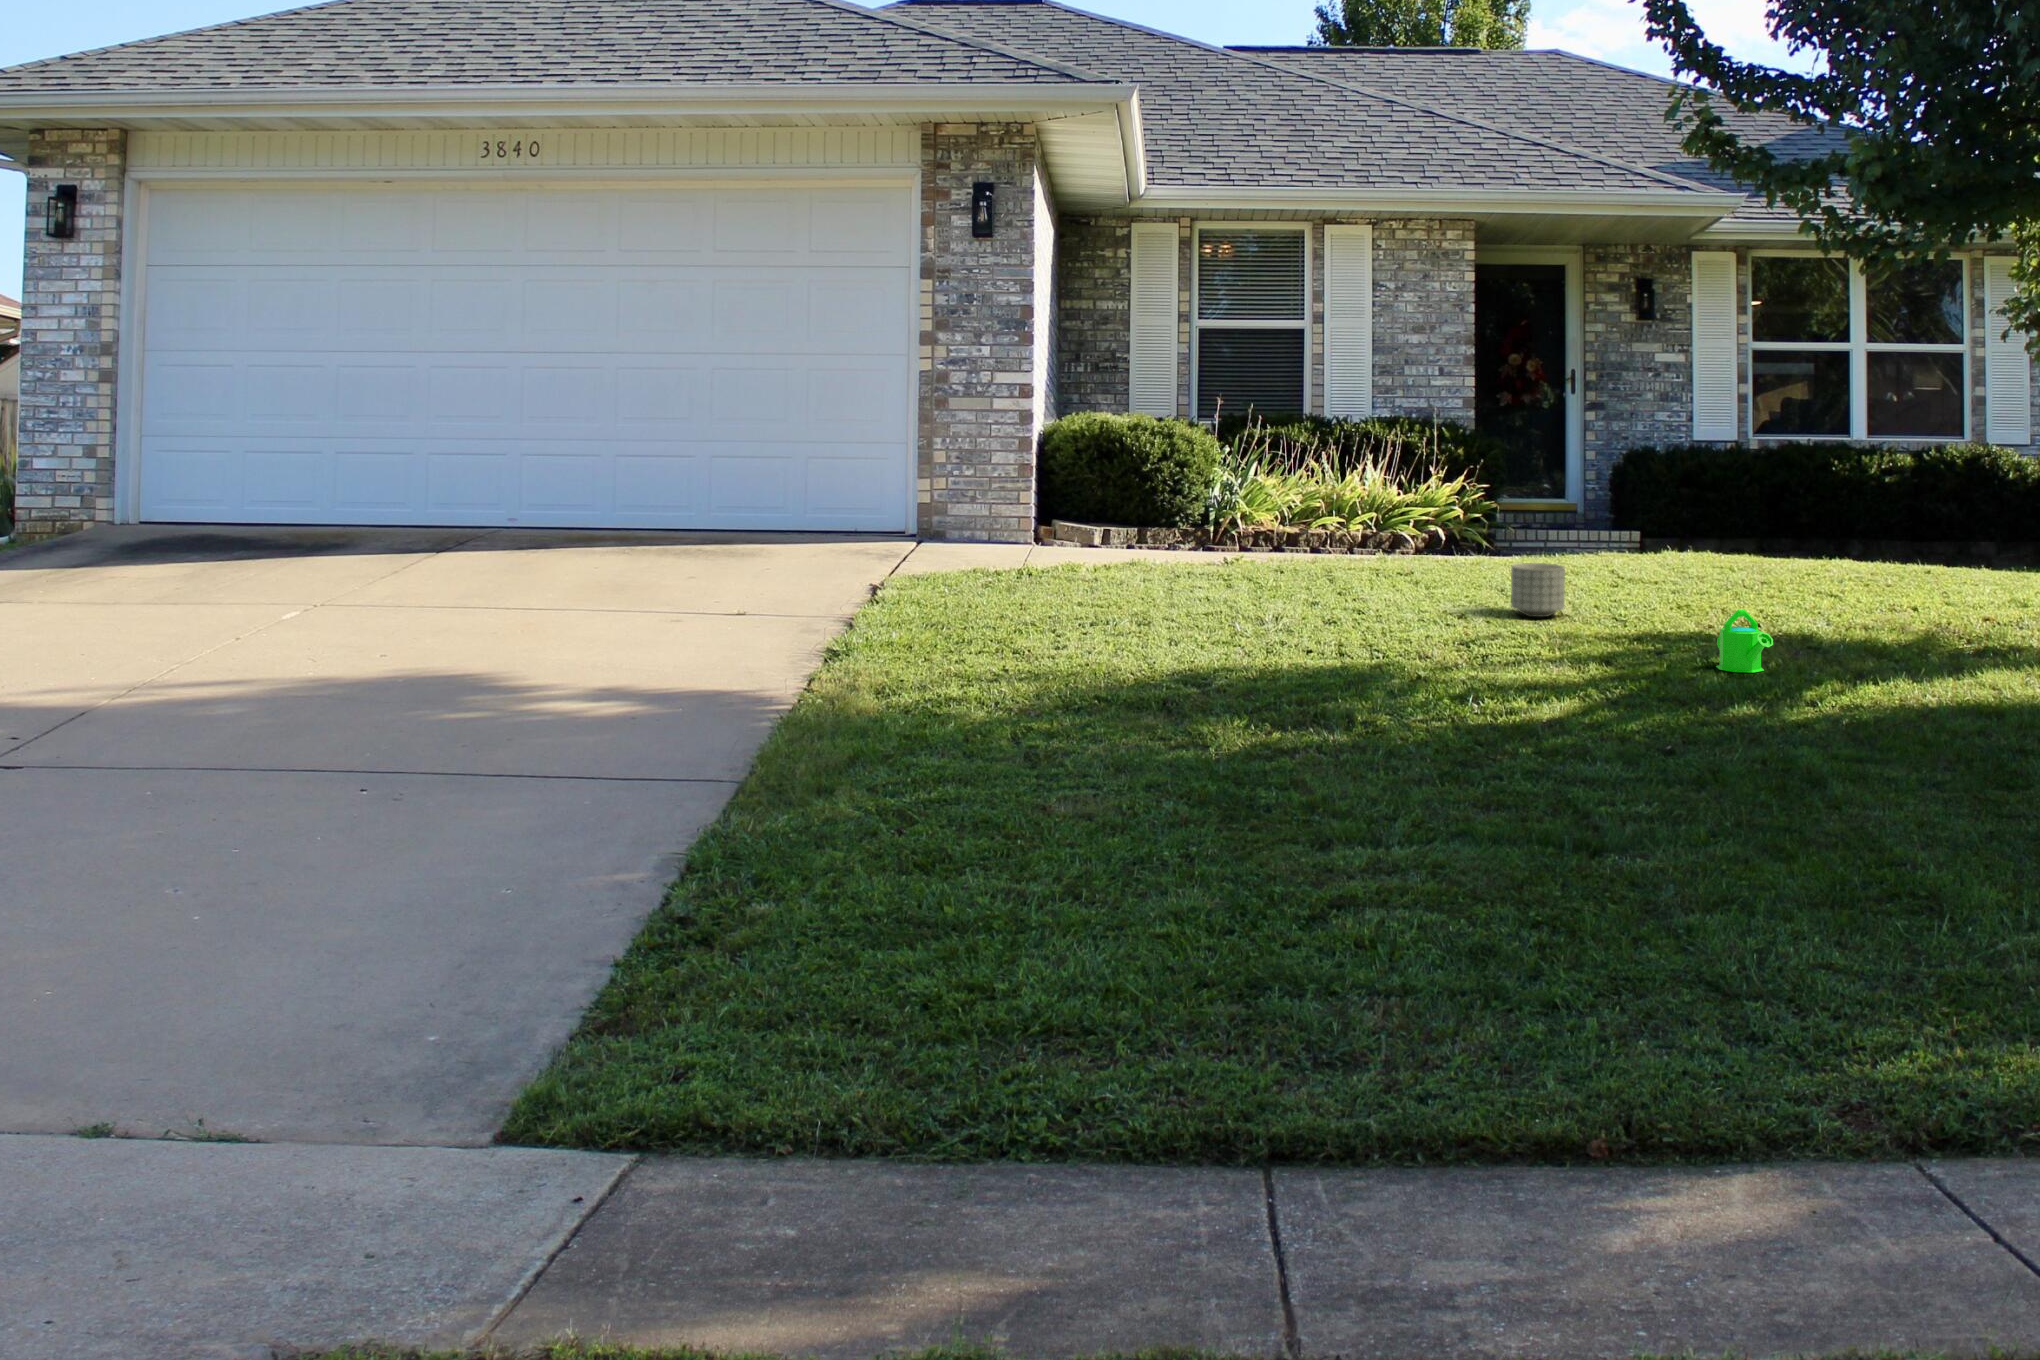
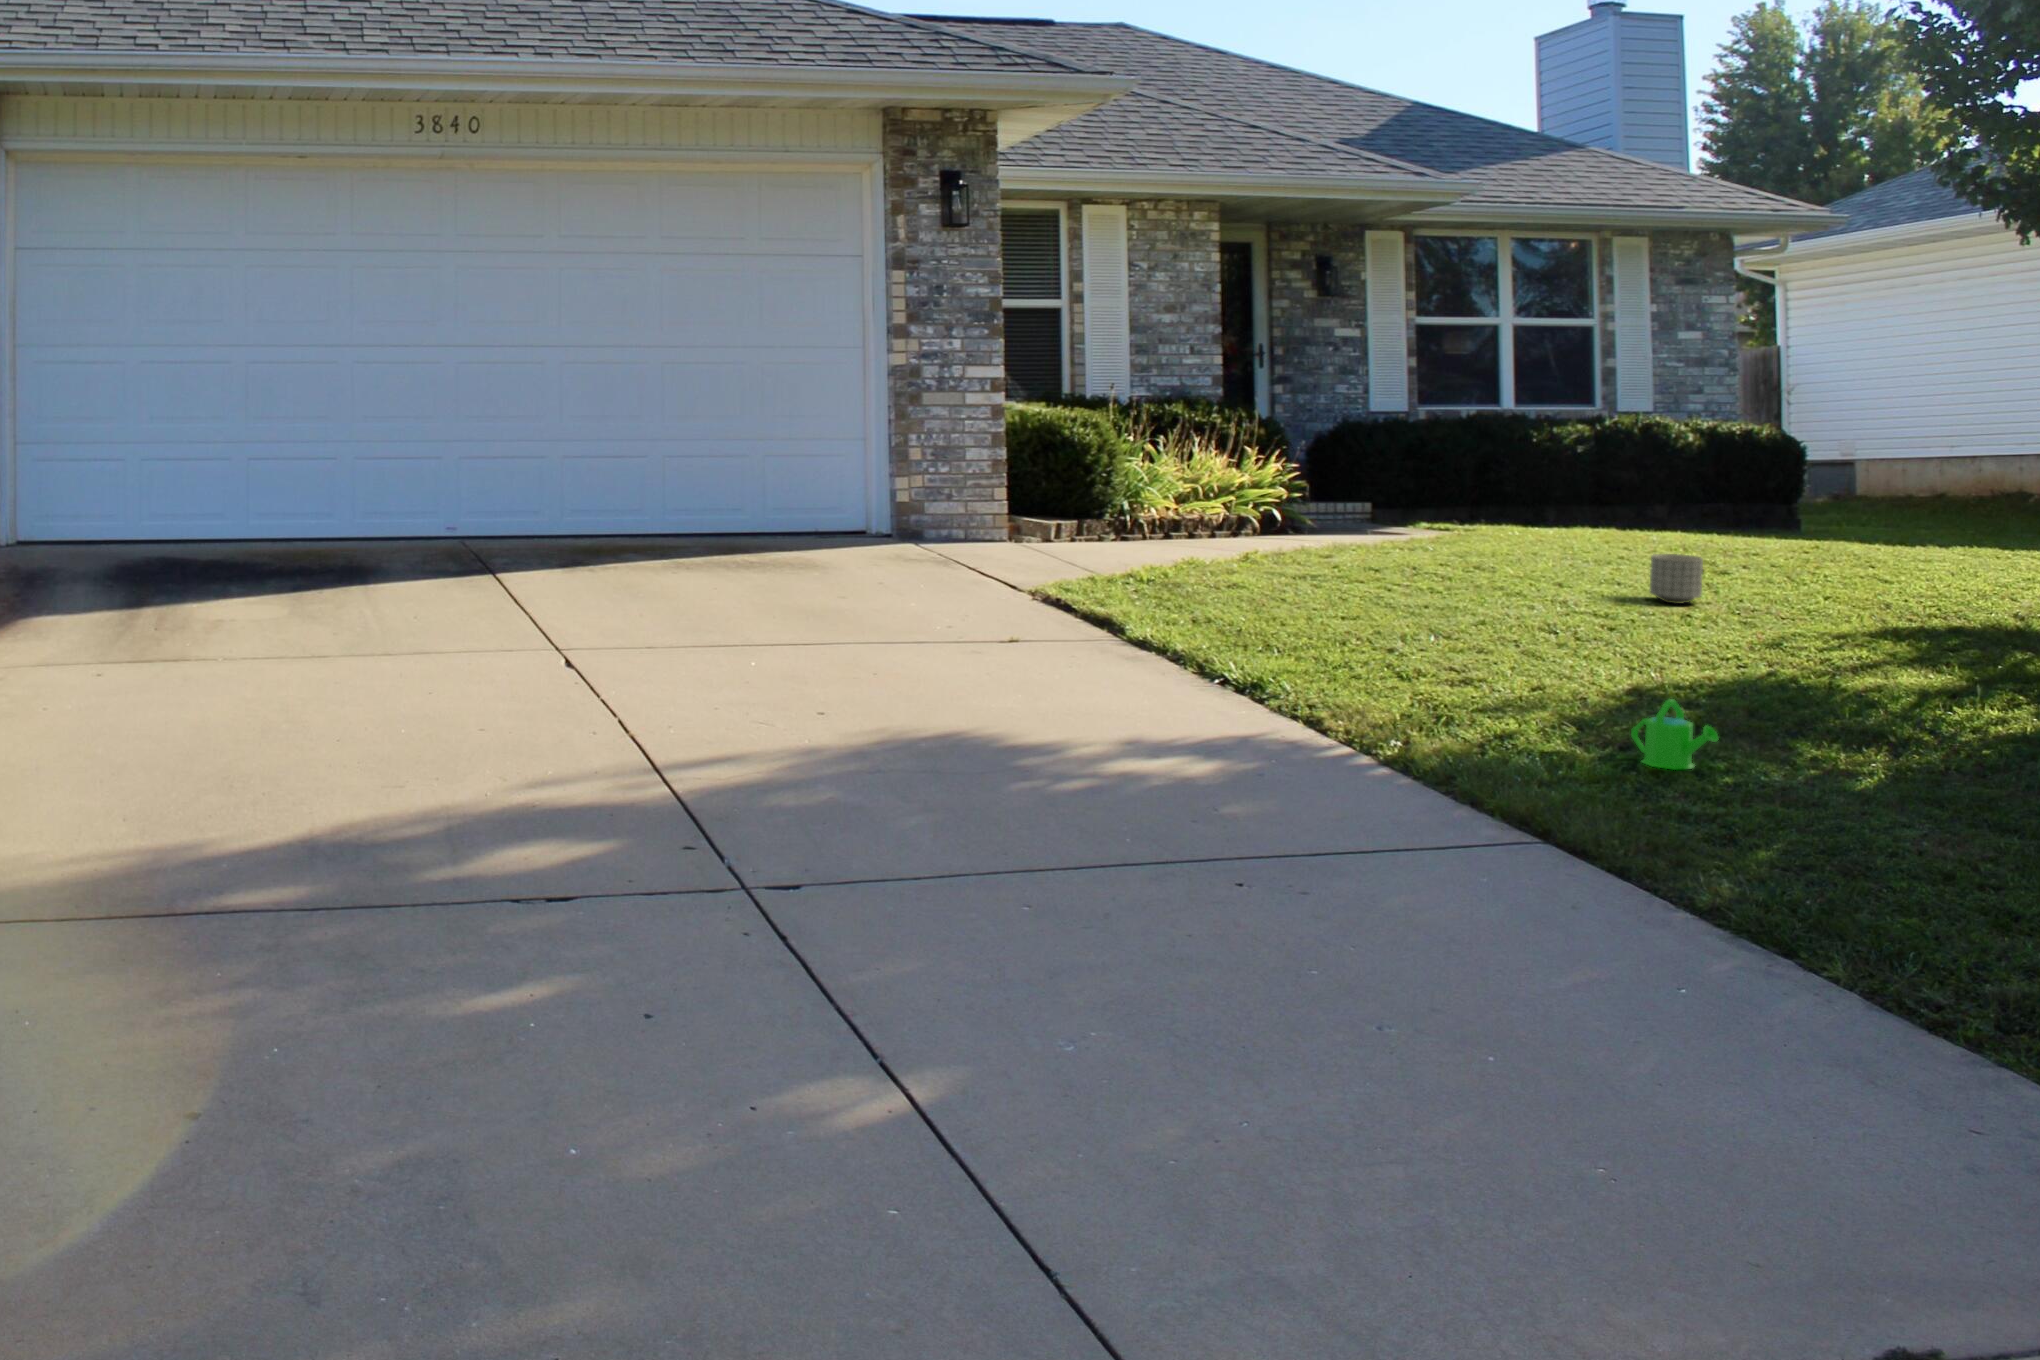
watering can: present [1716,610,1773,673] -> present [1631,699,1719,770]

